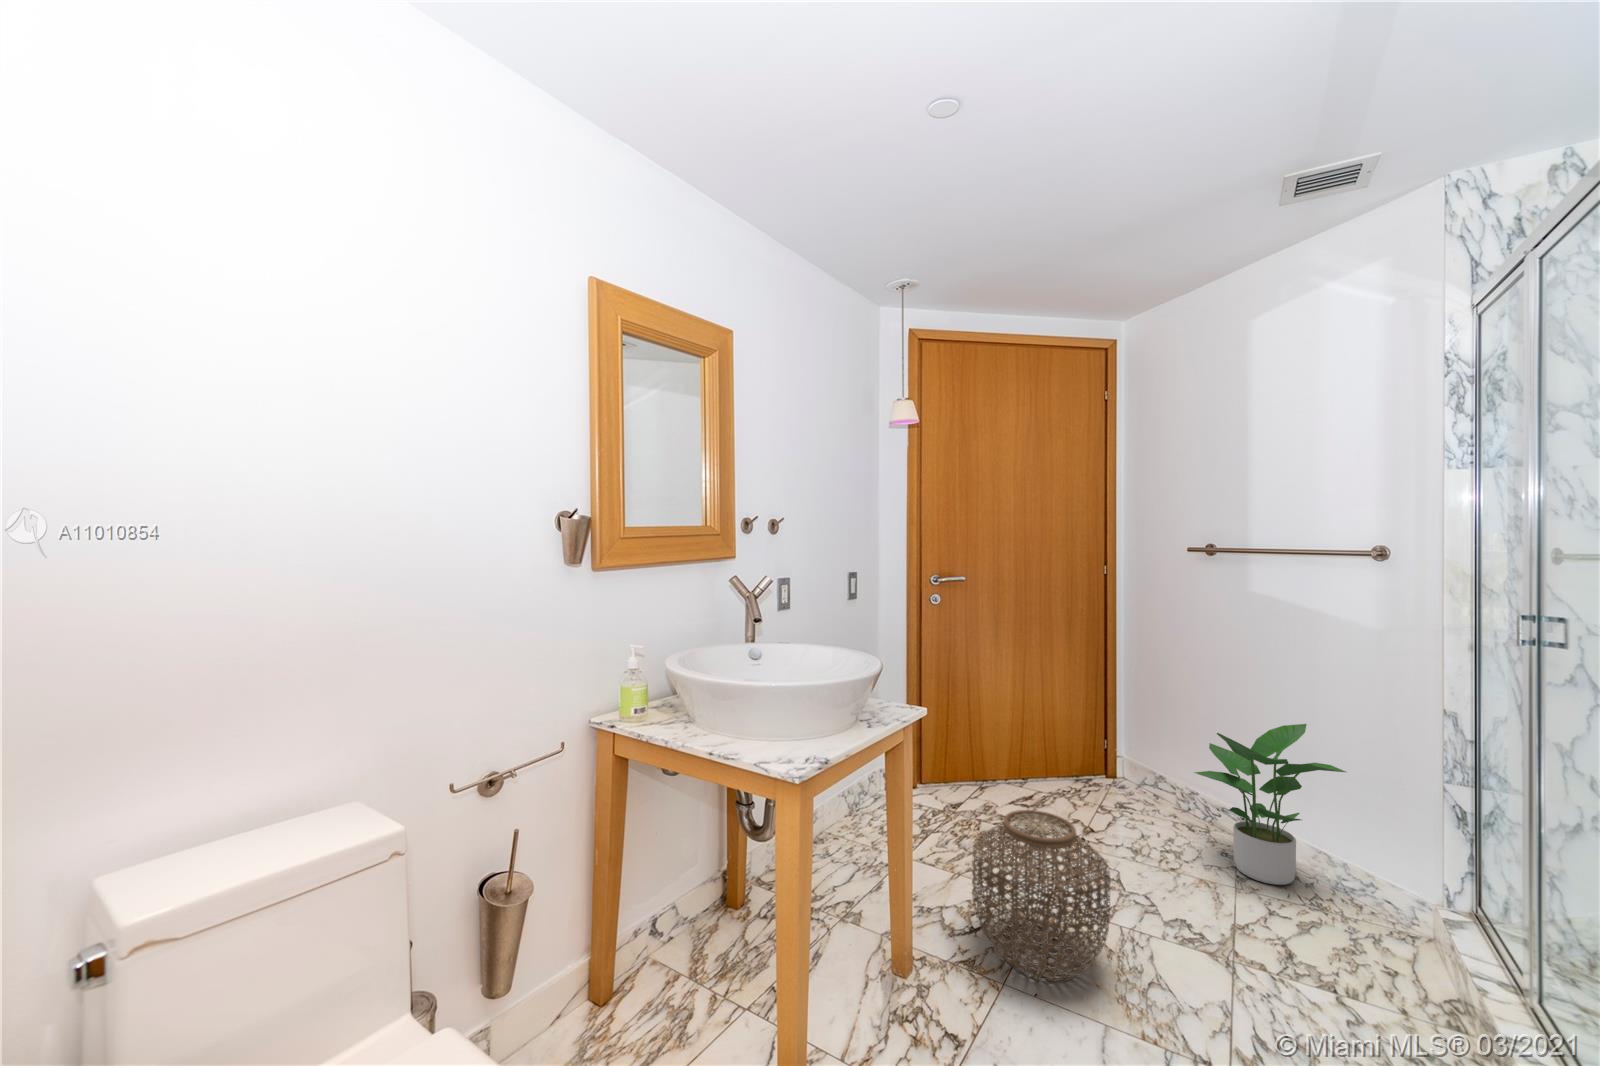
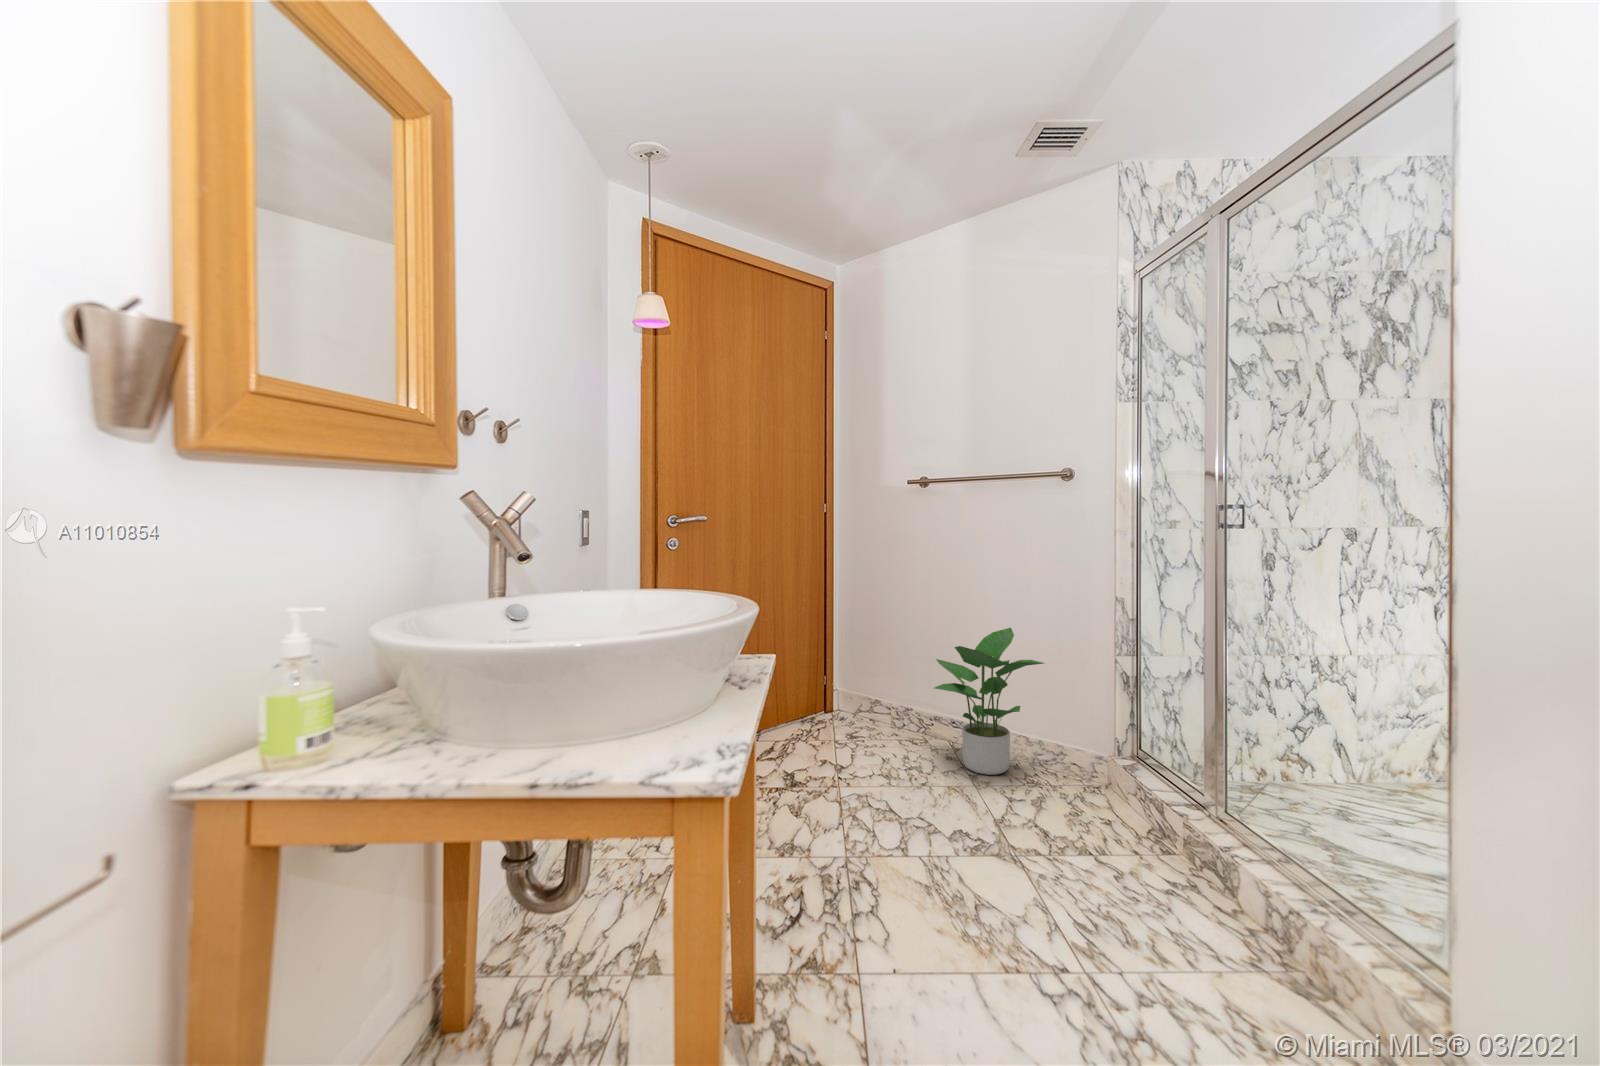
woven basket: present [972,810,1110,982] -> none [798,758,949,951]

